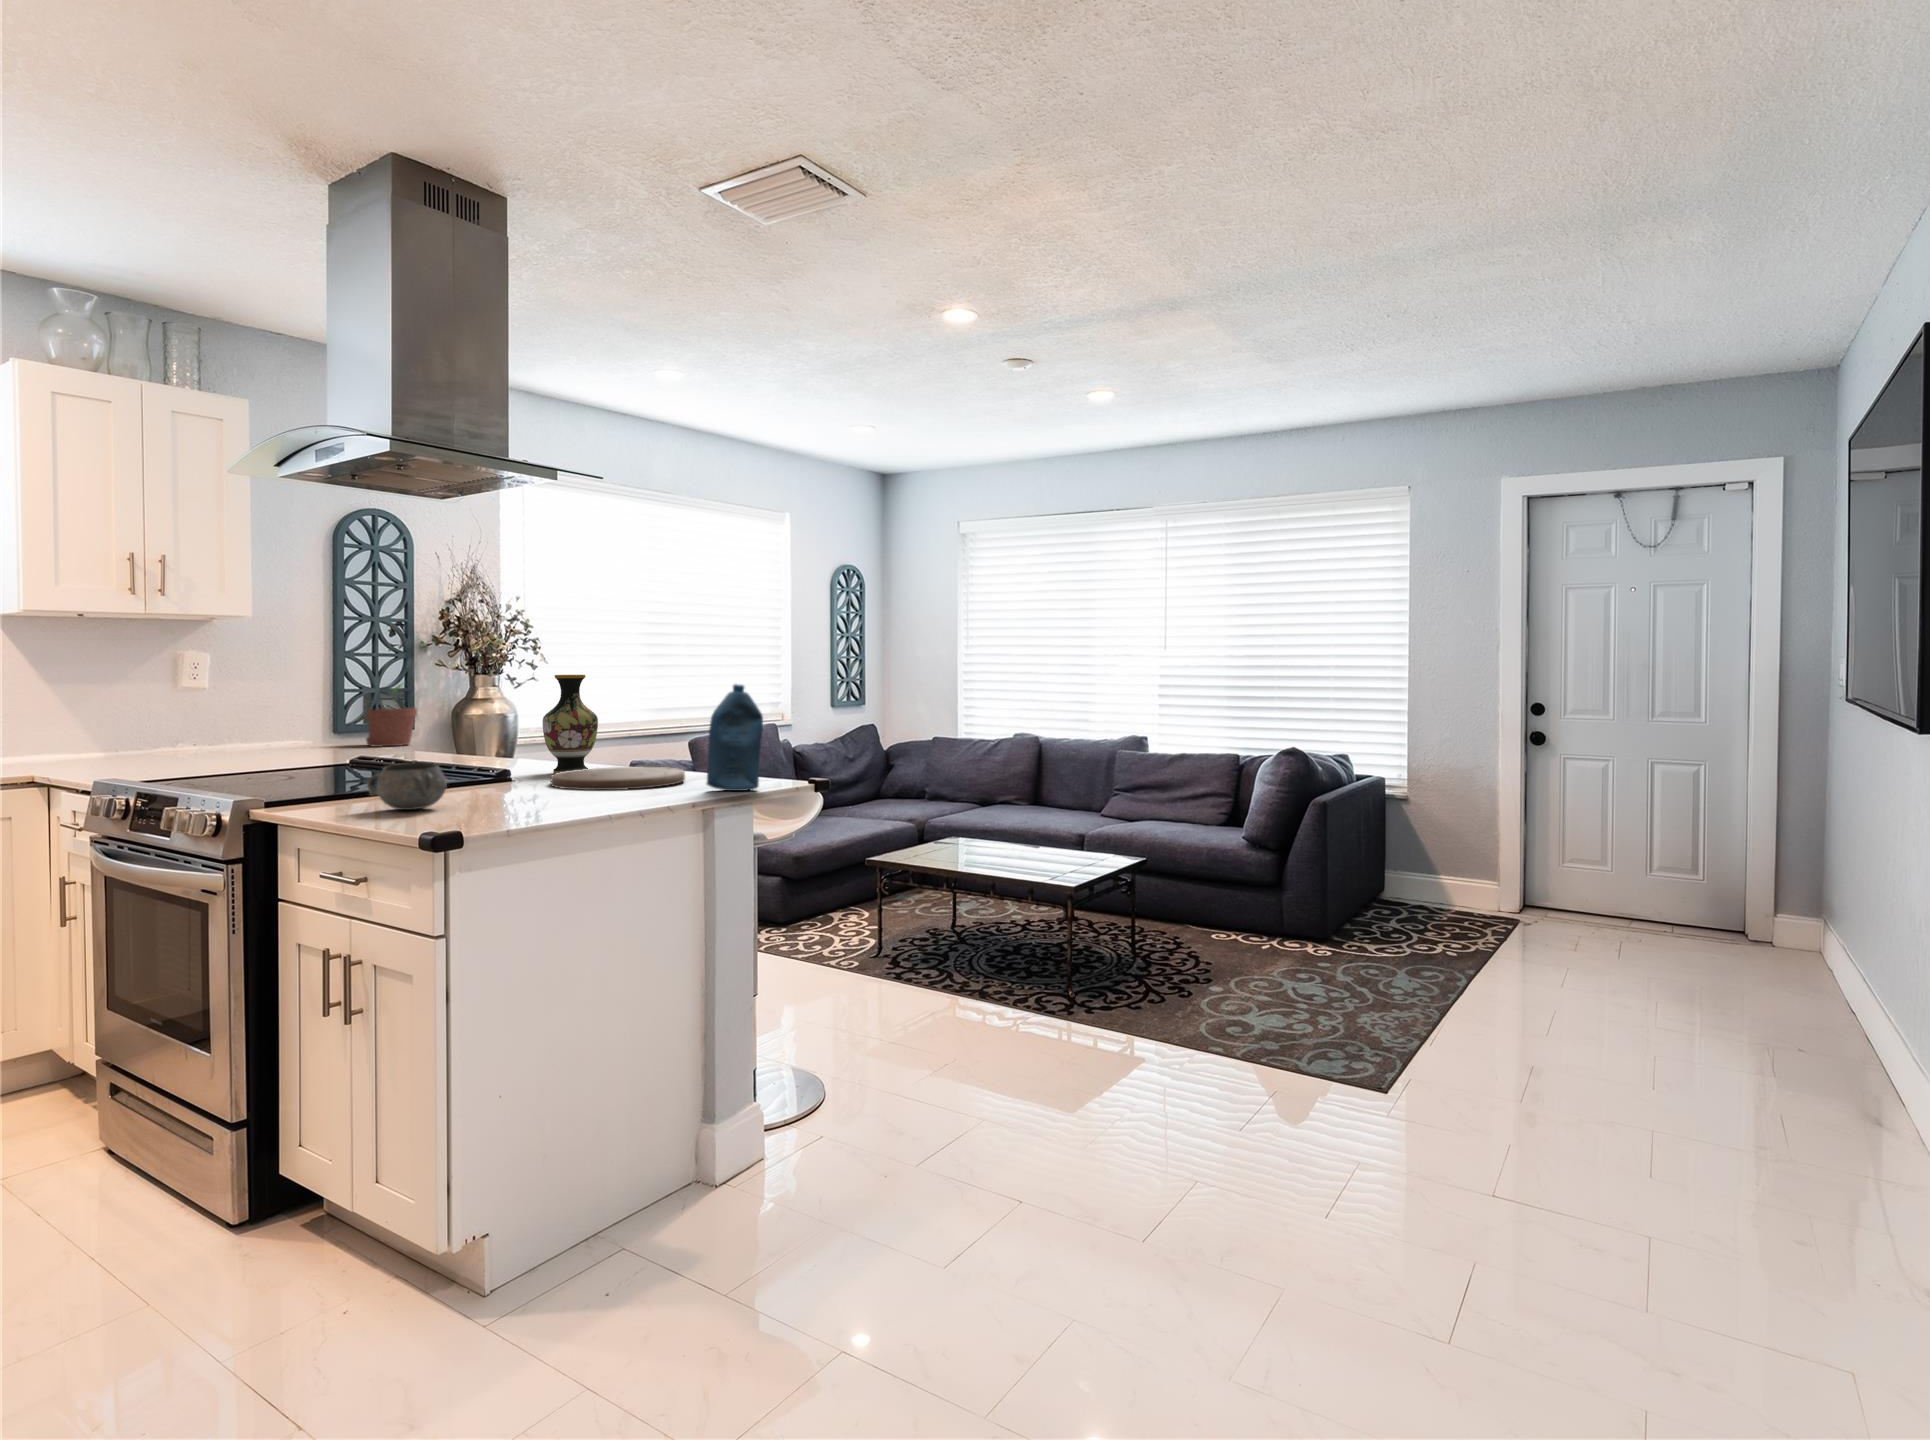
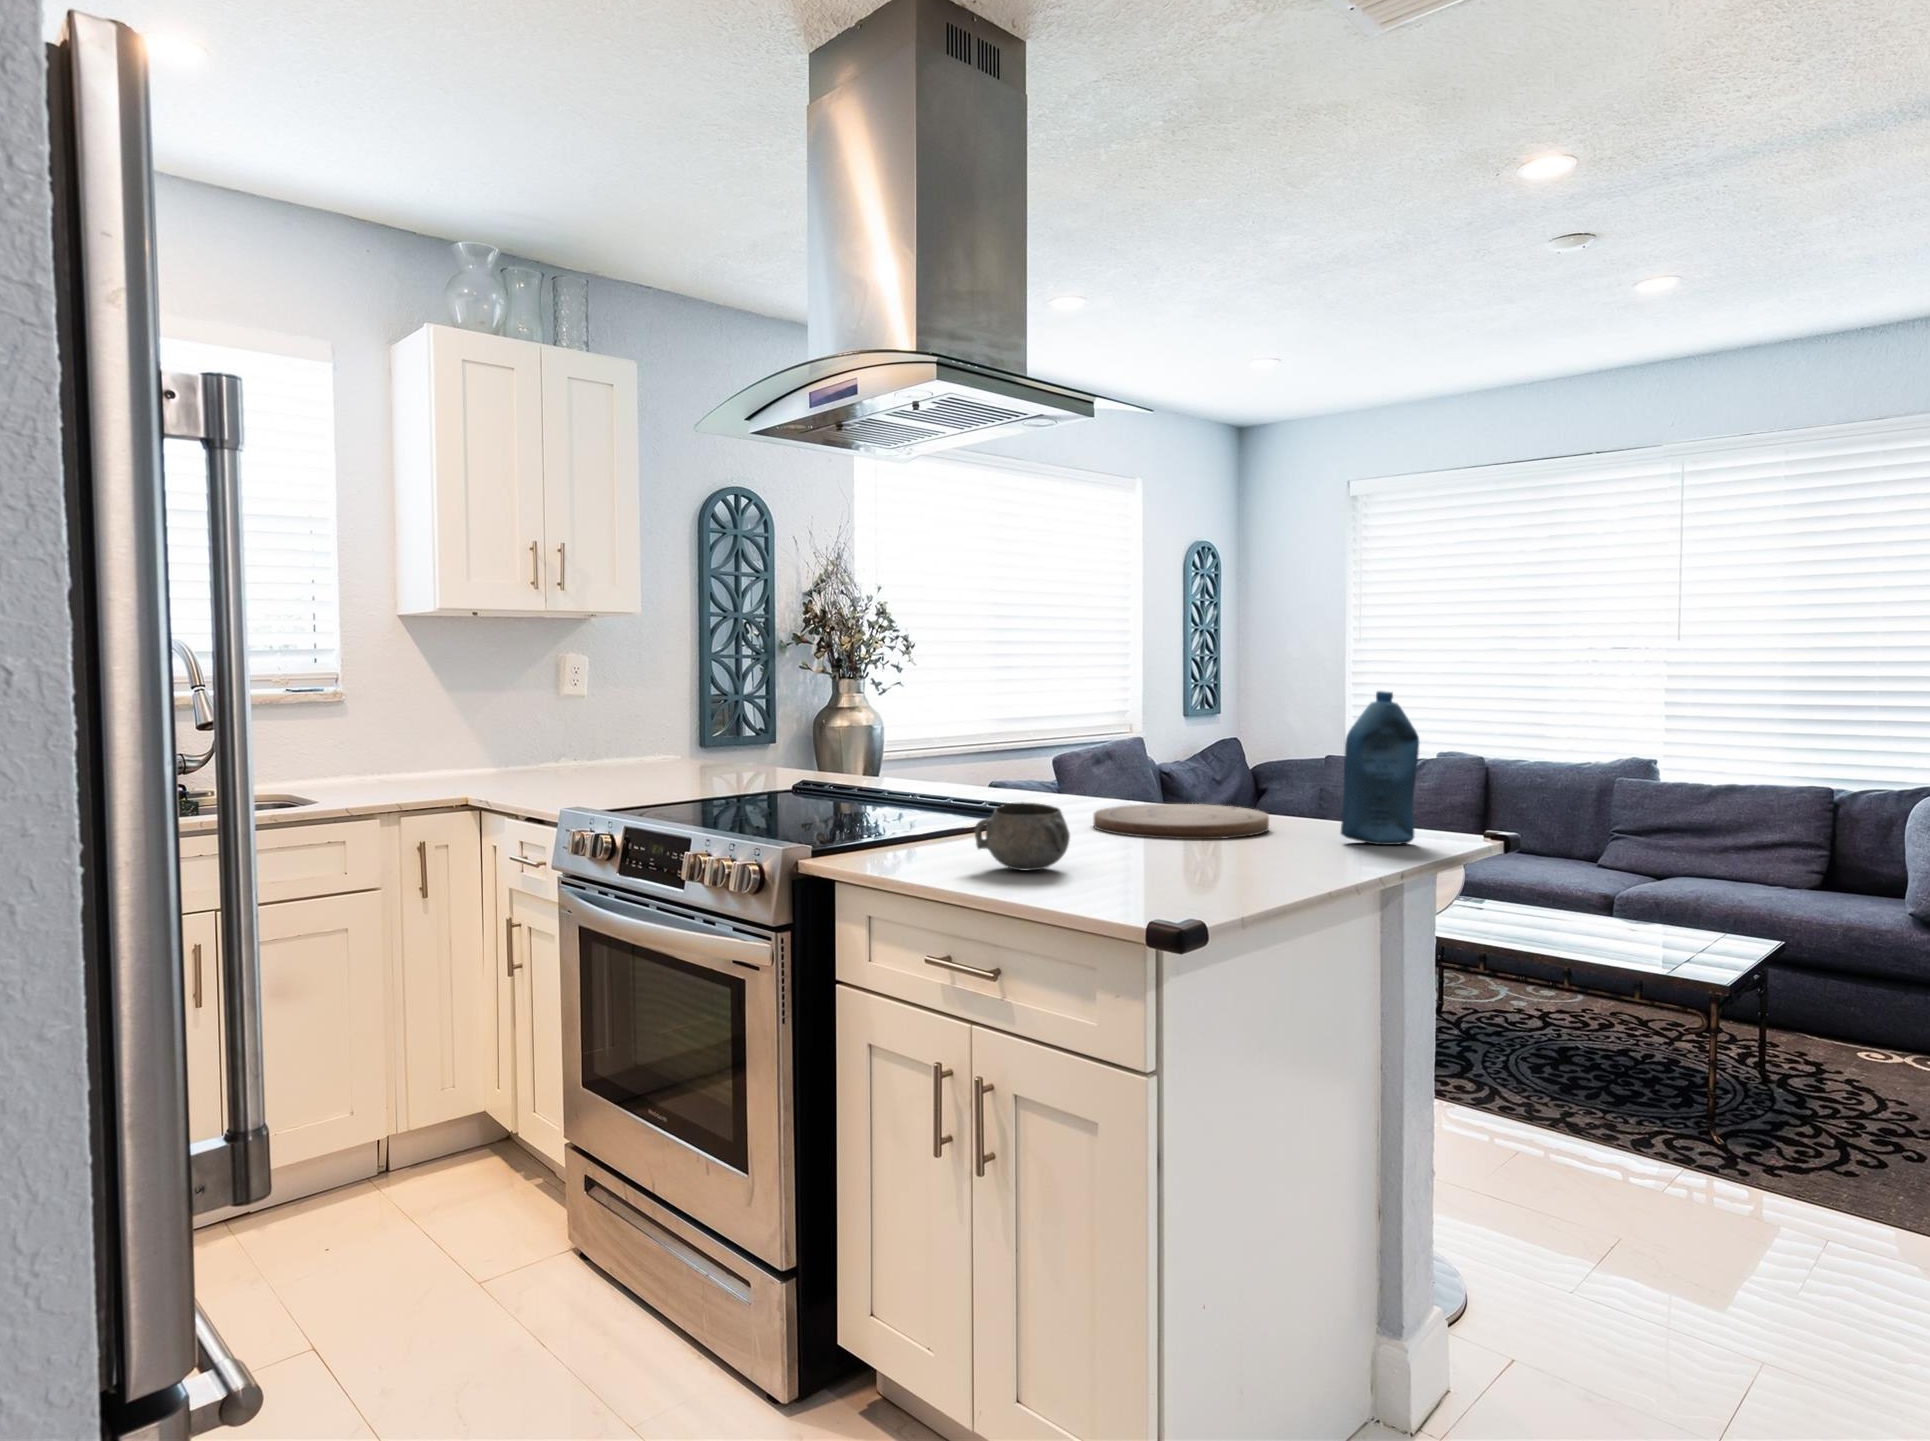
vase: present [542,675,598,773] -> none [1035,680,1102,811]
potted plant: present [366,685,417,747] -> none [722,666,782,768]

